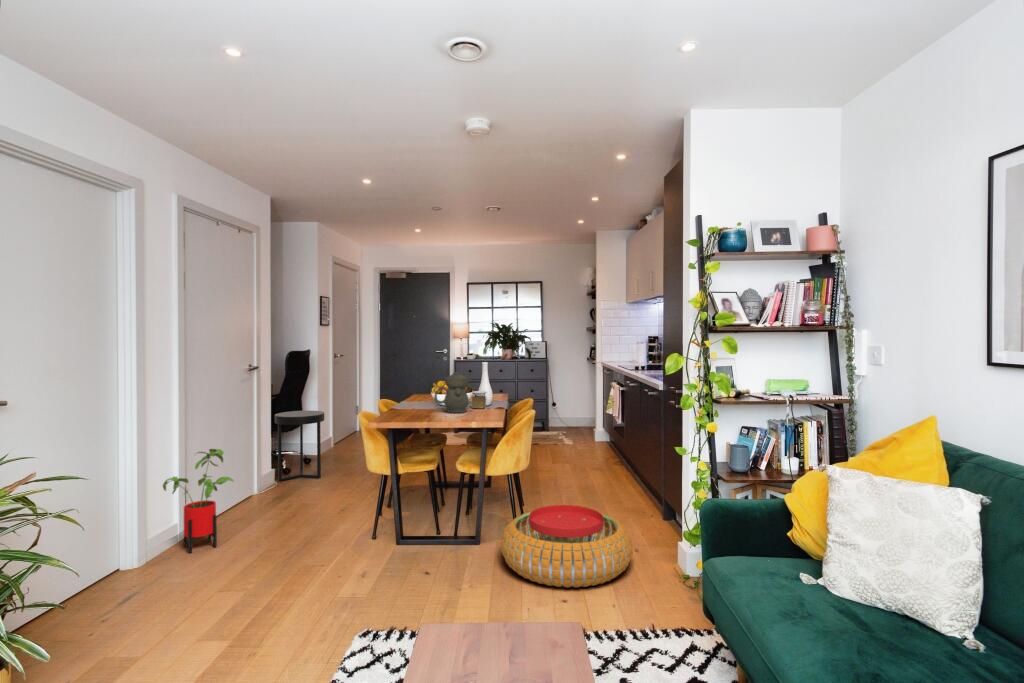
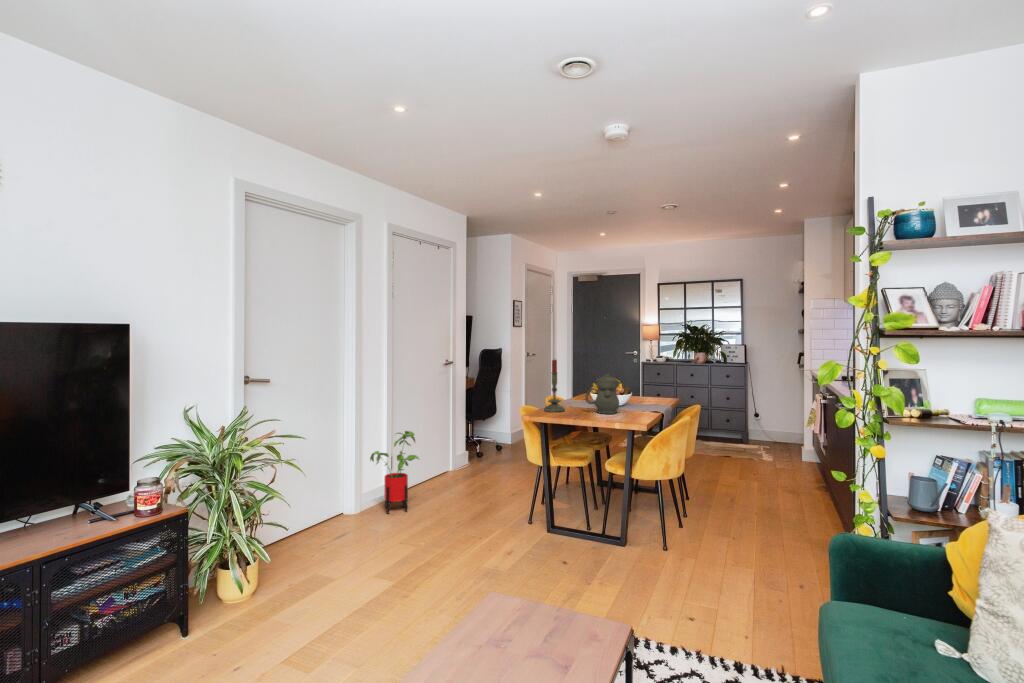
candle: none [389,357,411,414] -> present [544,360,565,412]
vase: present [472,362,493,408] -> none [626,365,650,411]
side table: present [275,411,324,481] -> none [470,403,511,464]
pouf: present [501,505,633,587] -> none [636,517,784,609]

